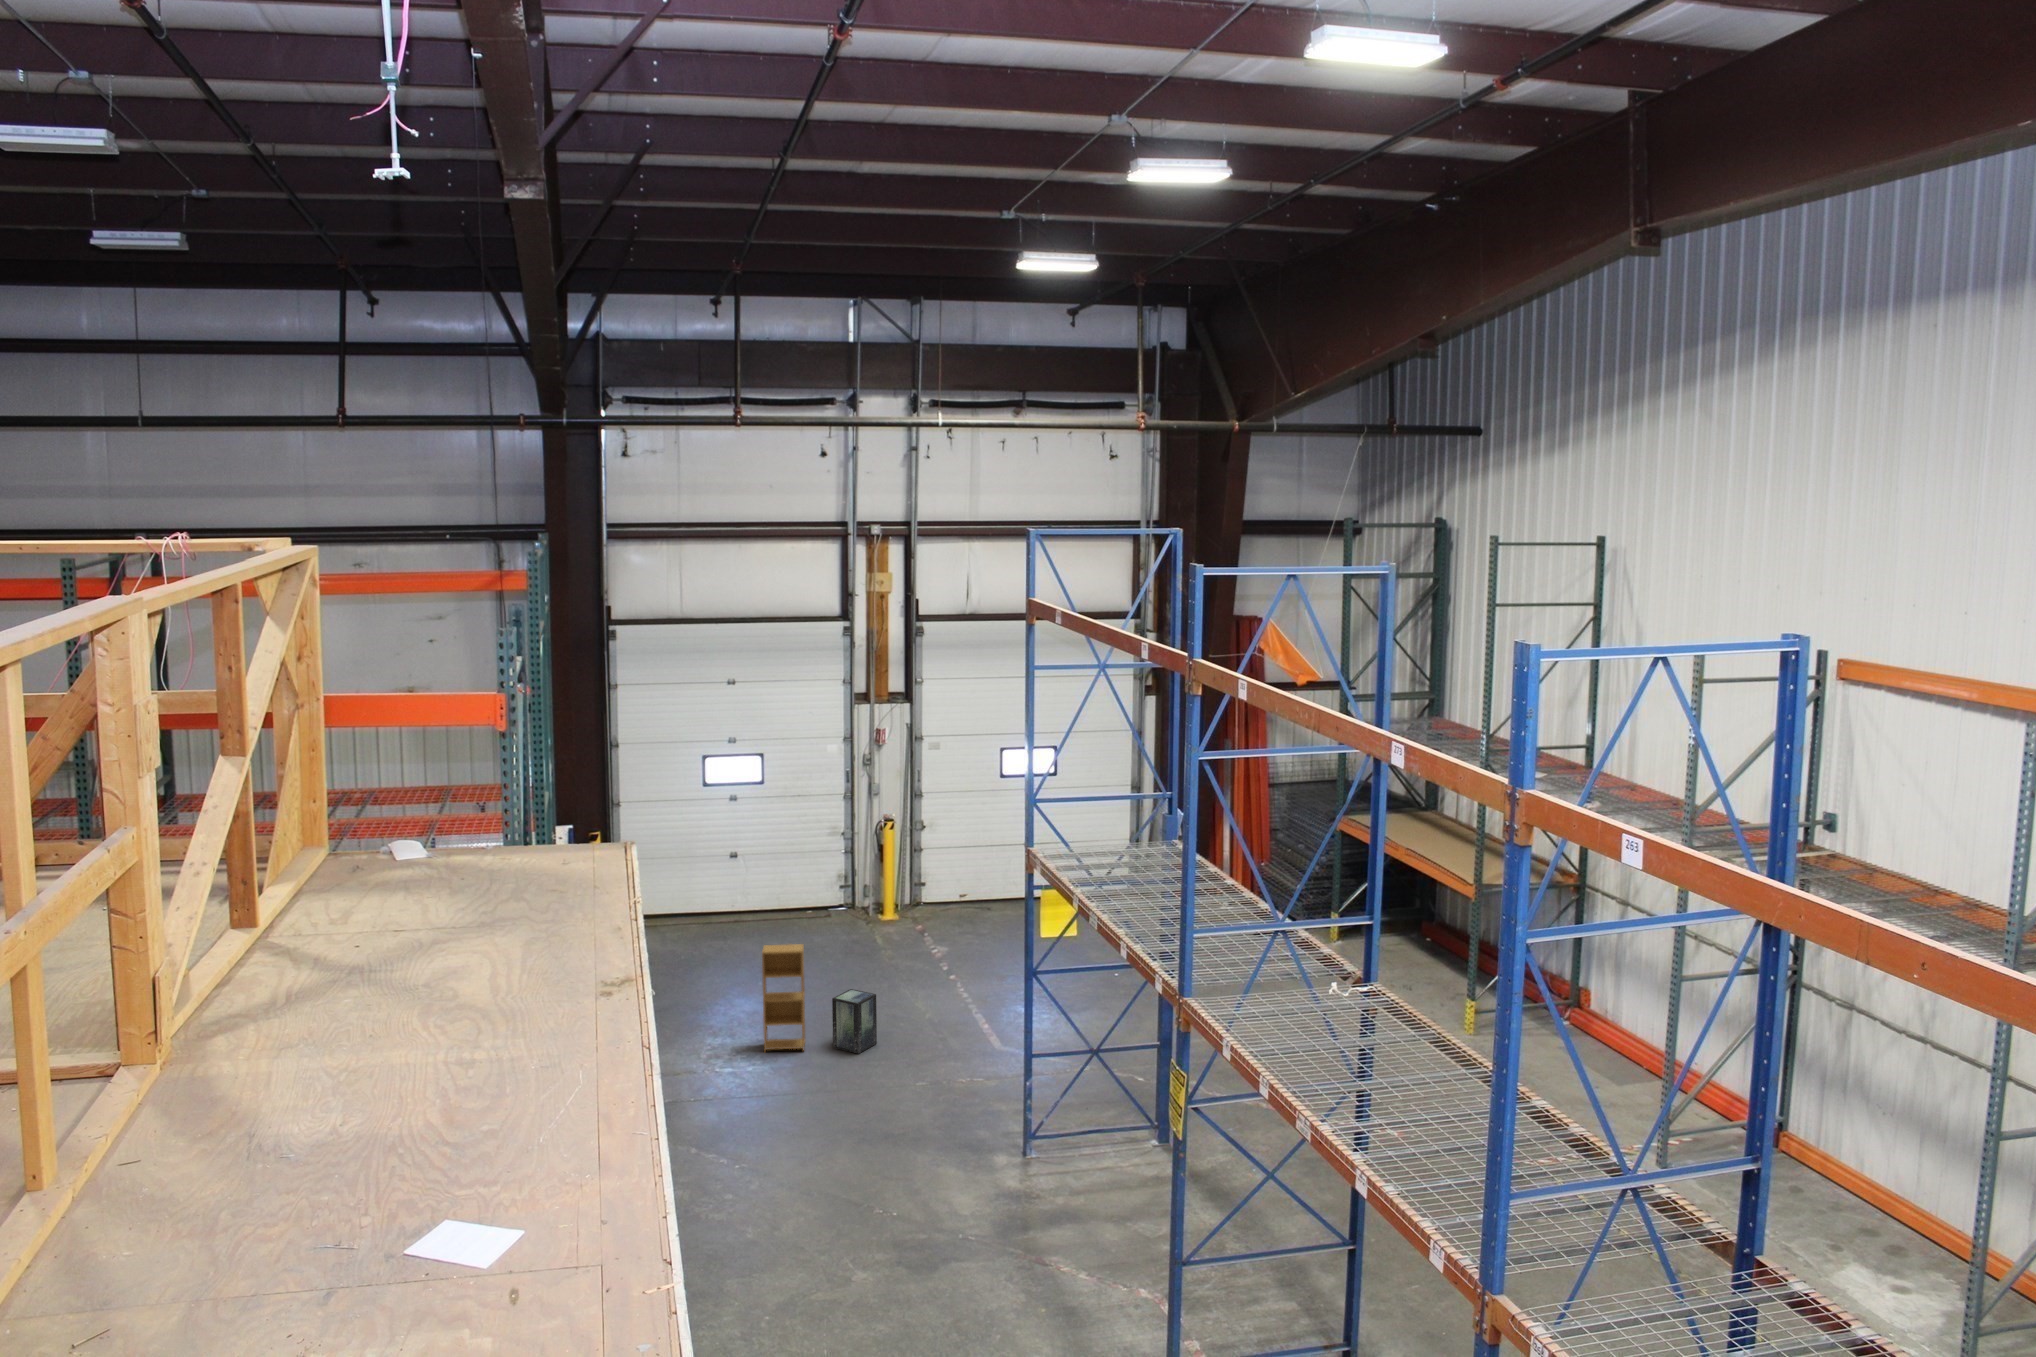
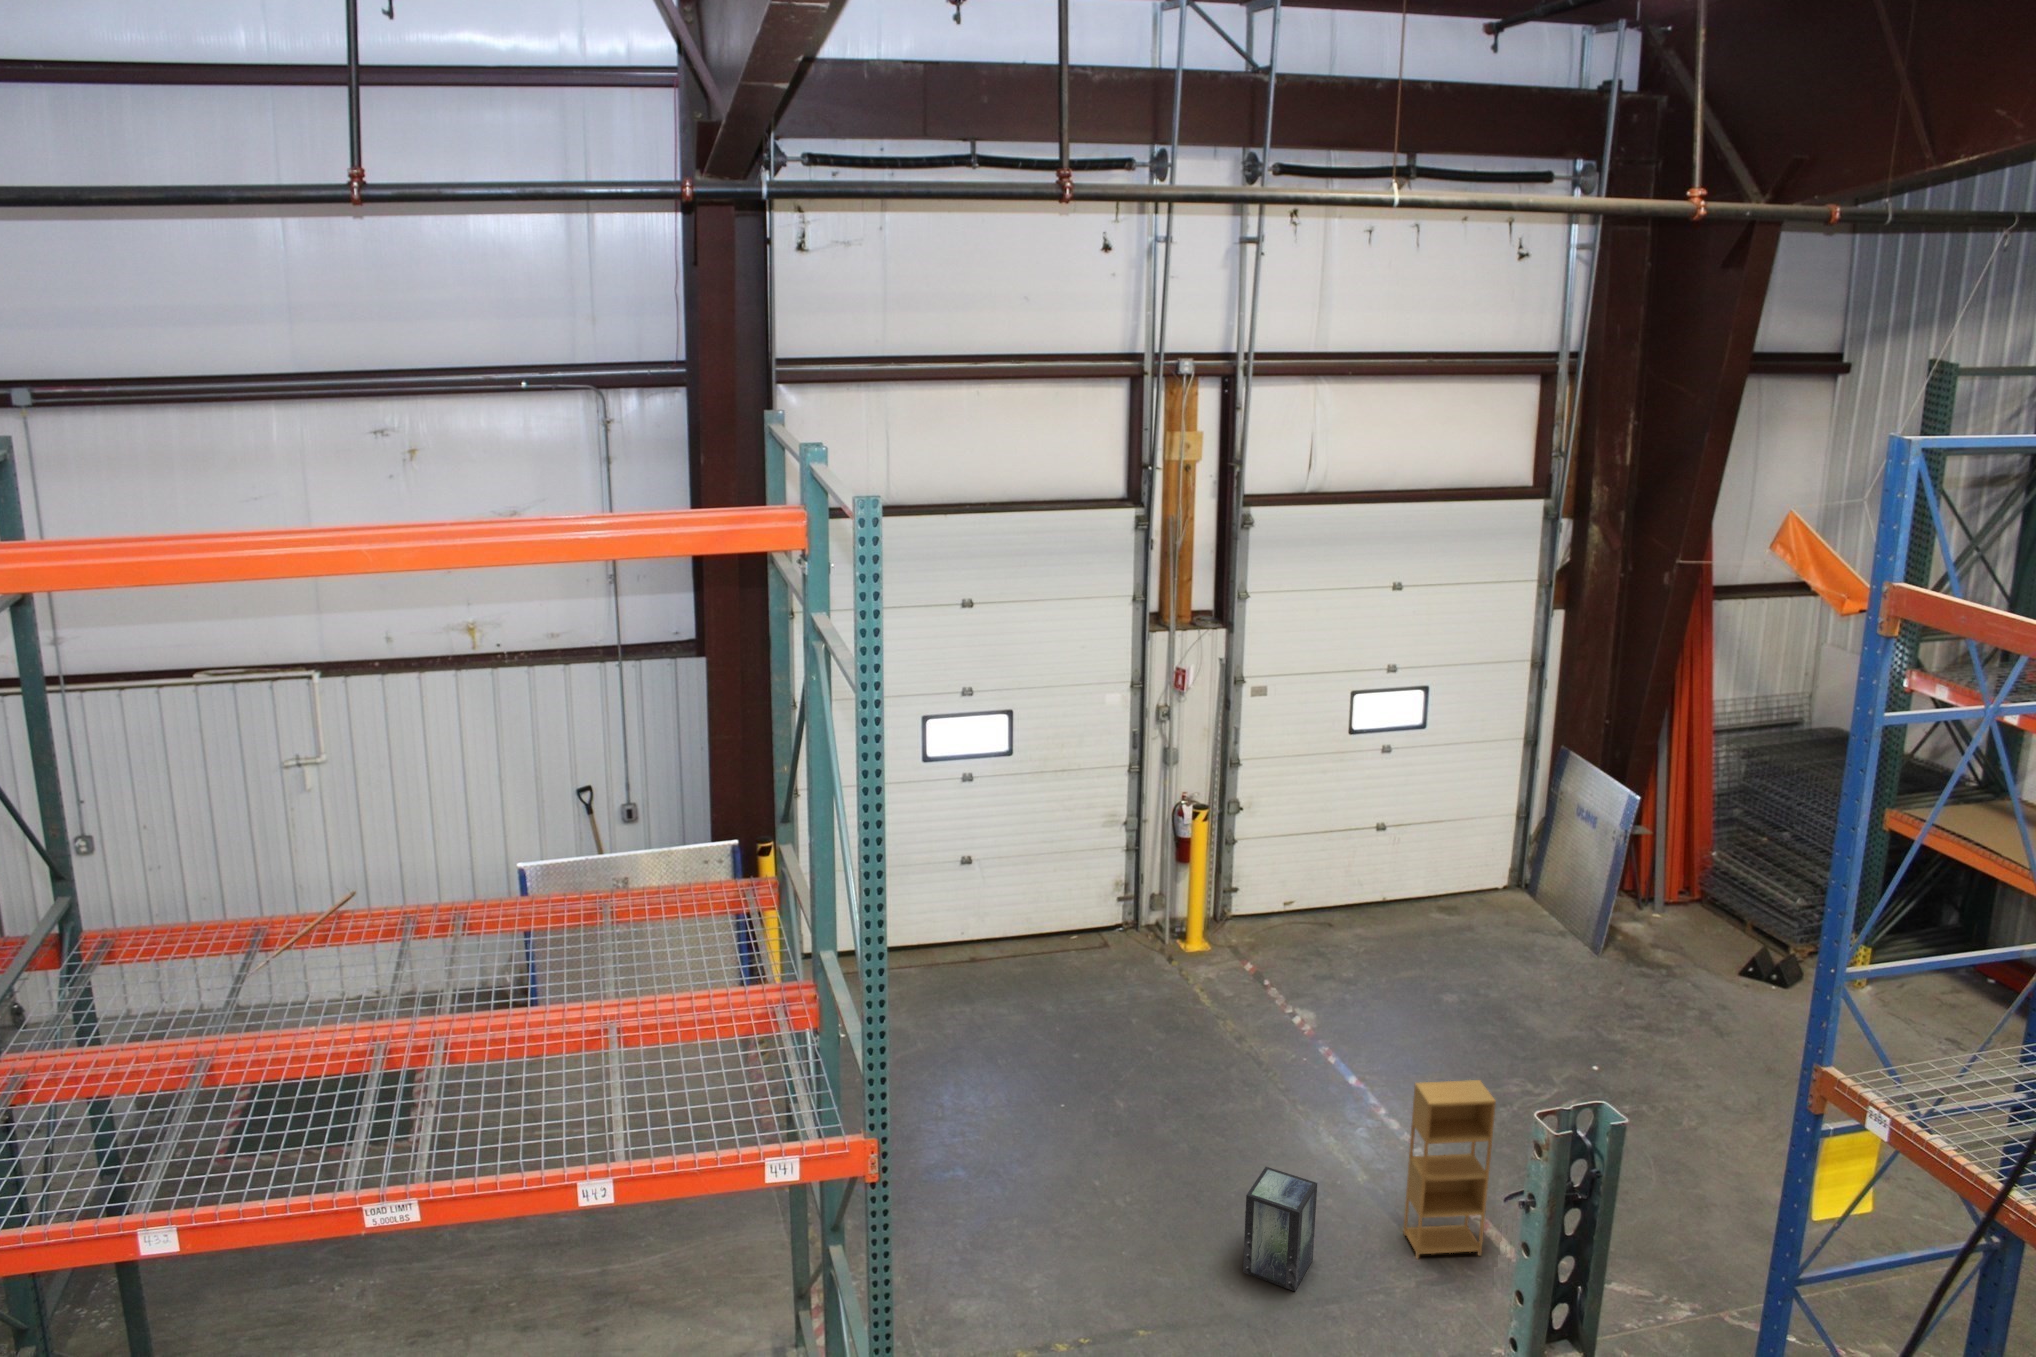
shelving unit: present [762,944,805,1052] -> present [1403,1080,1496,1259]

